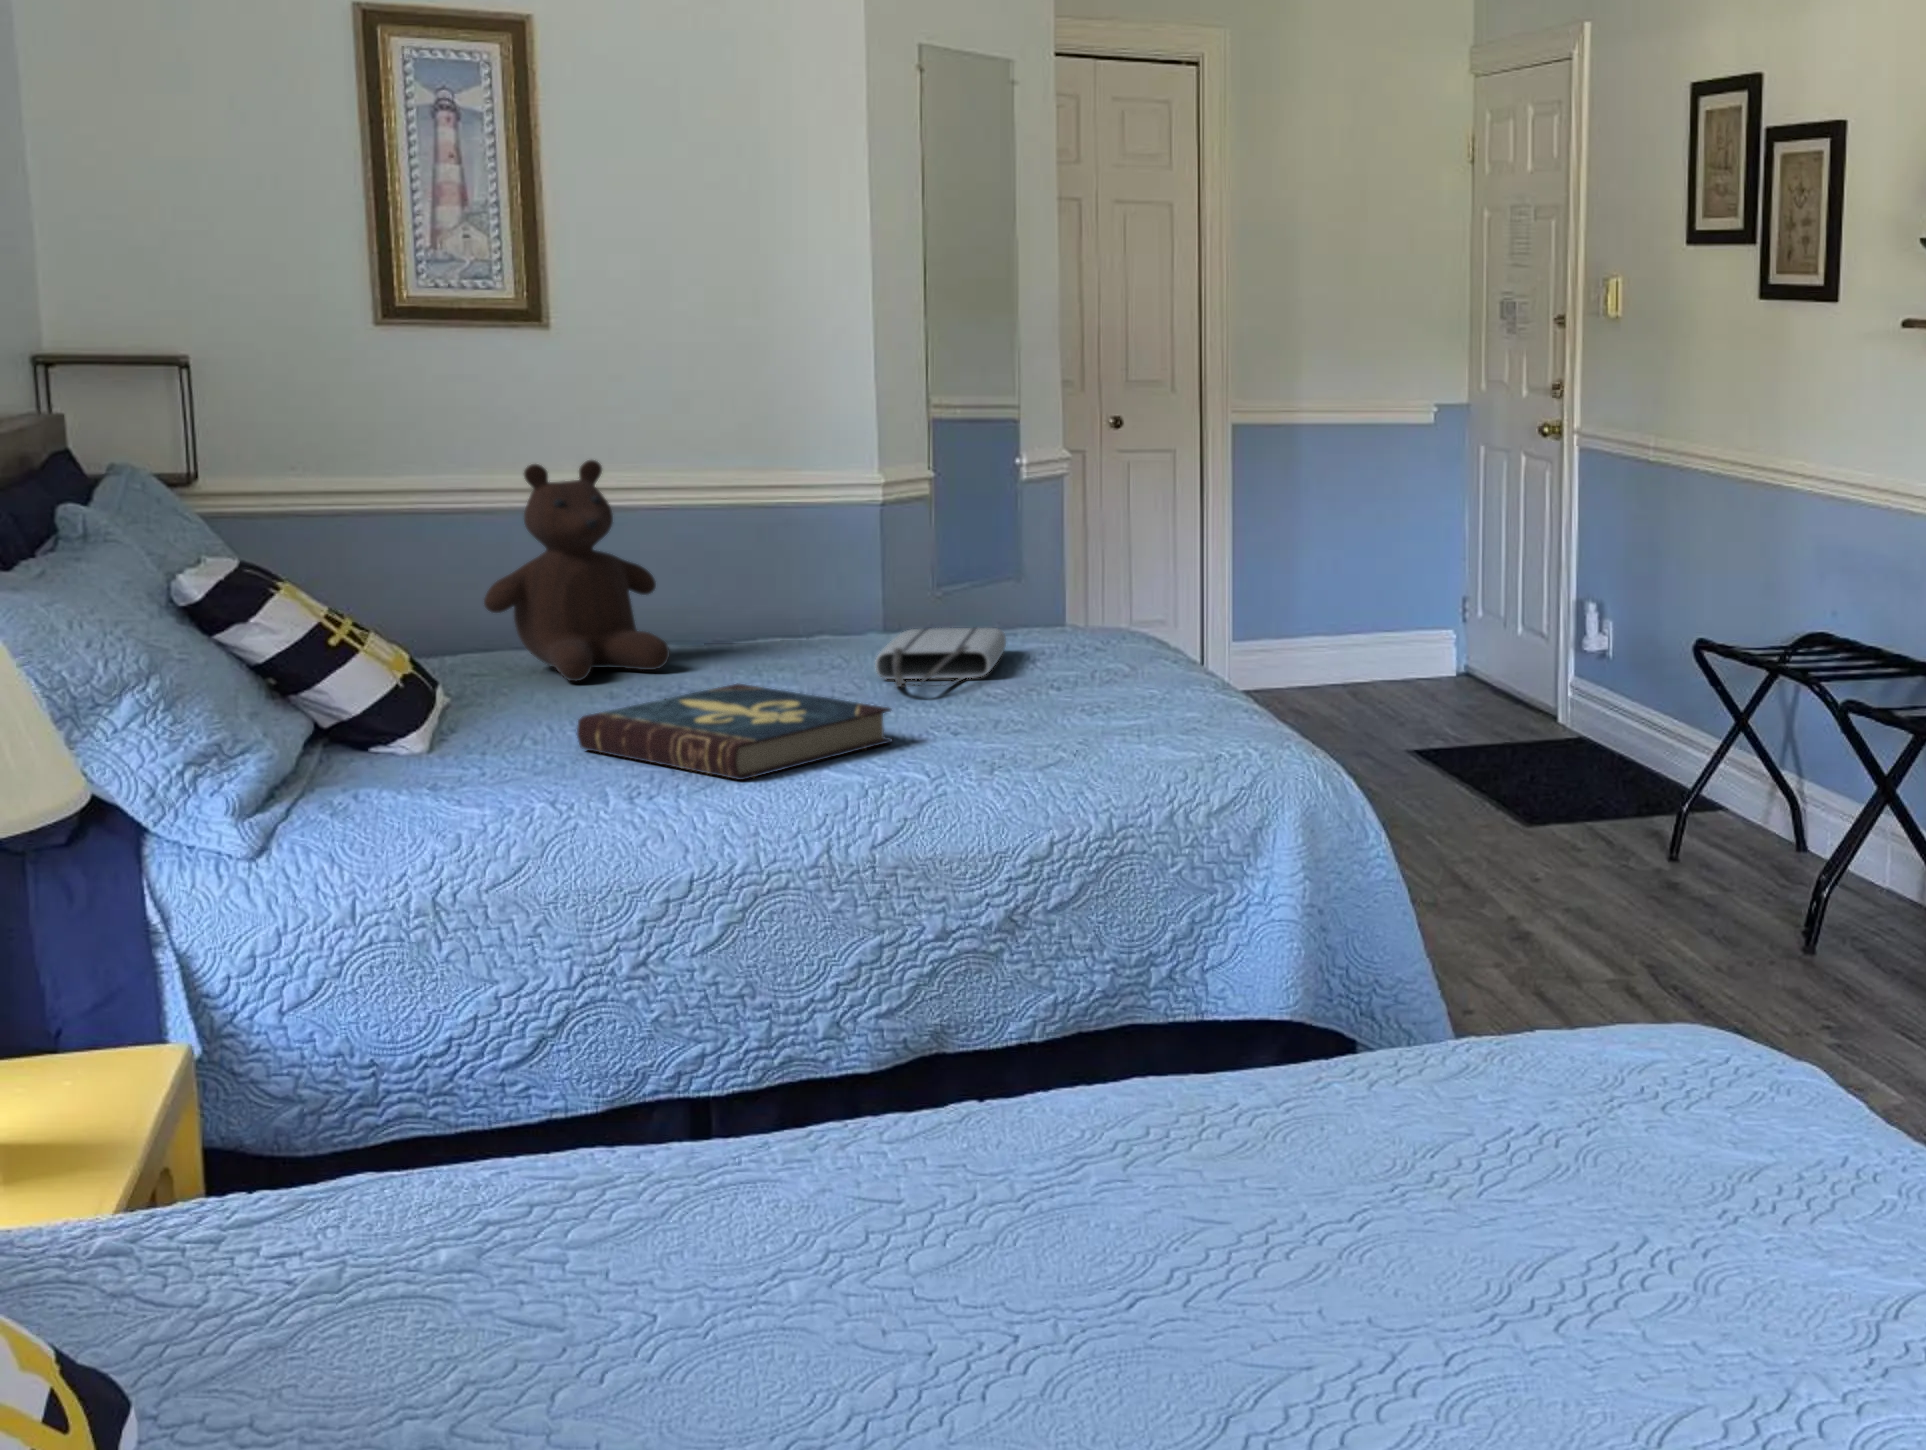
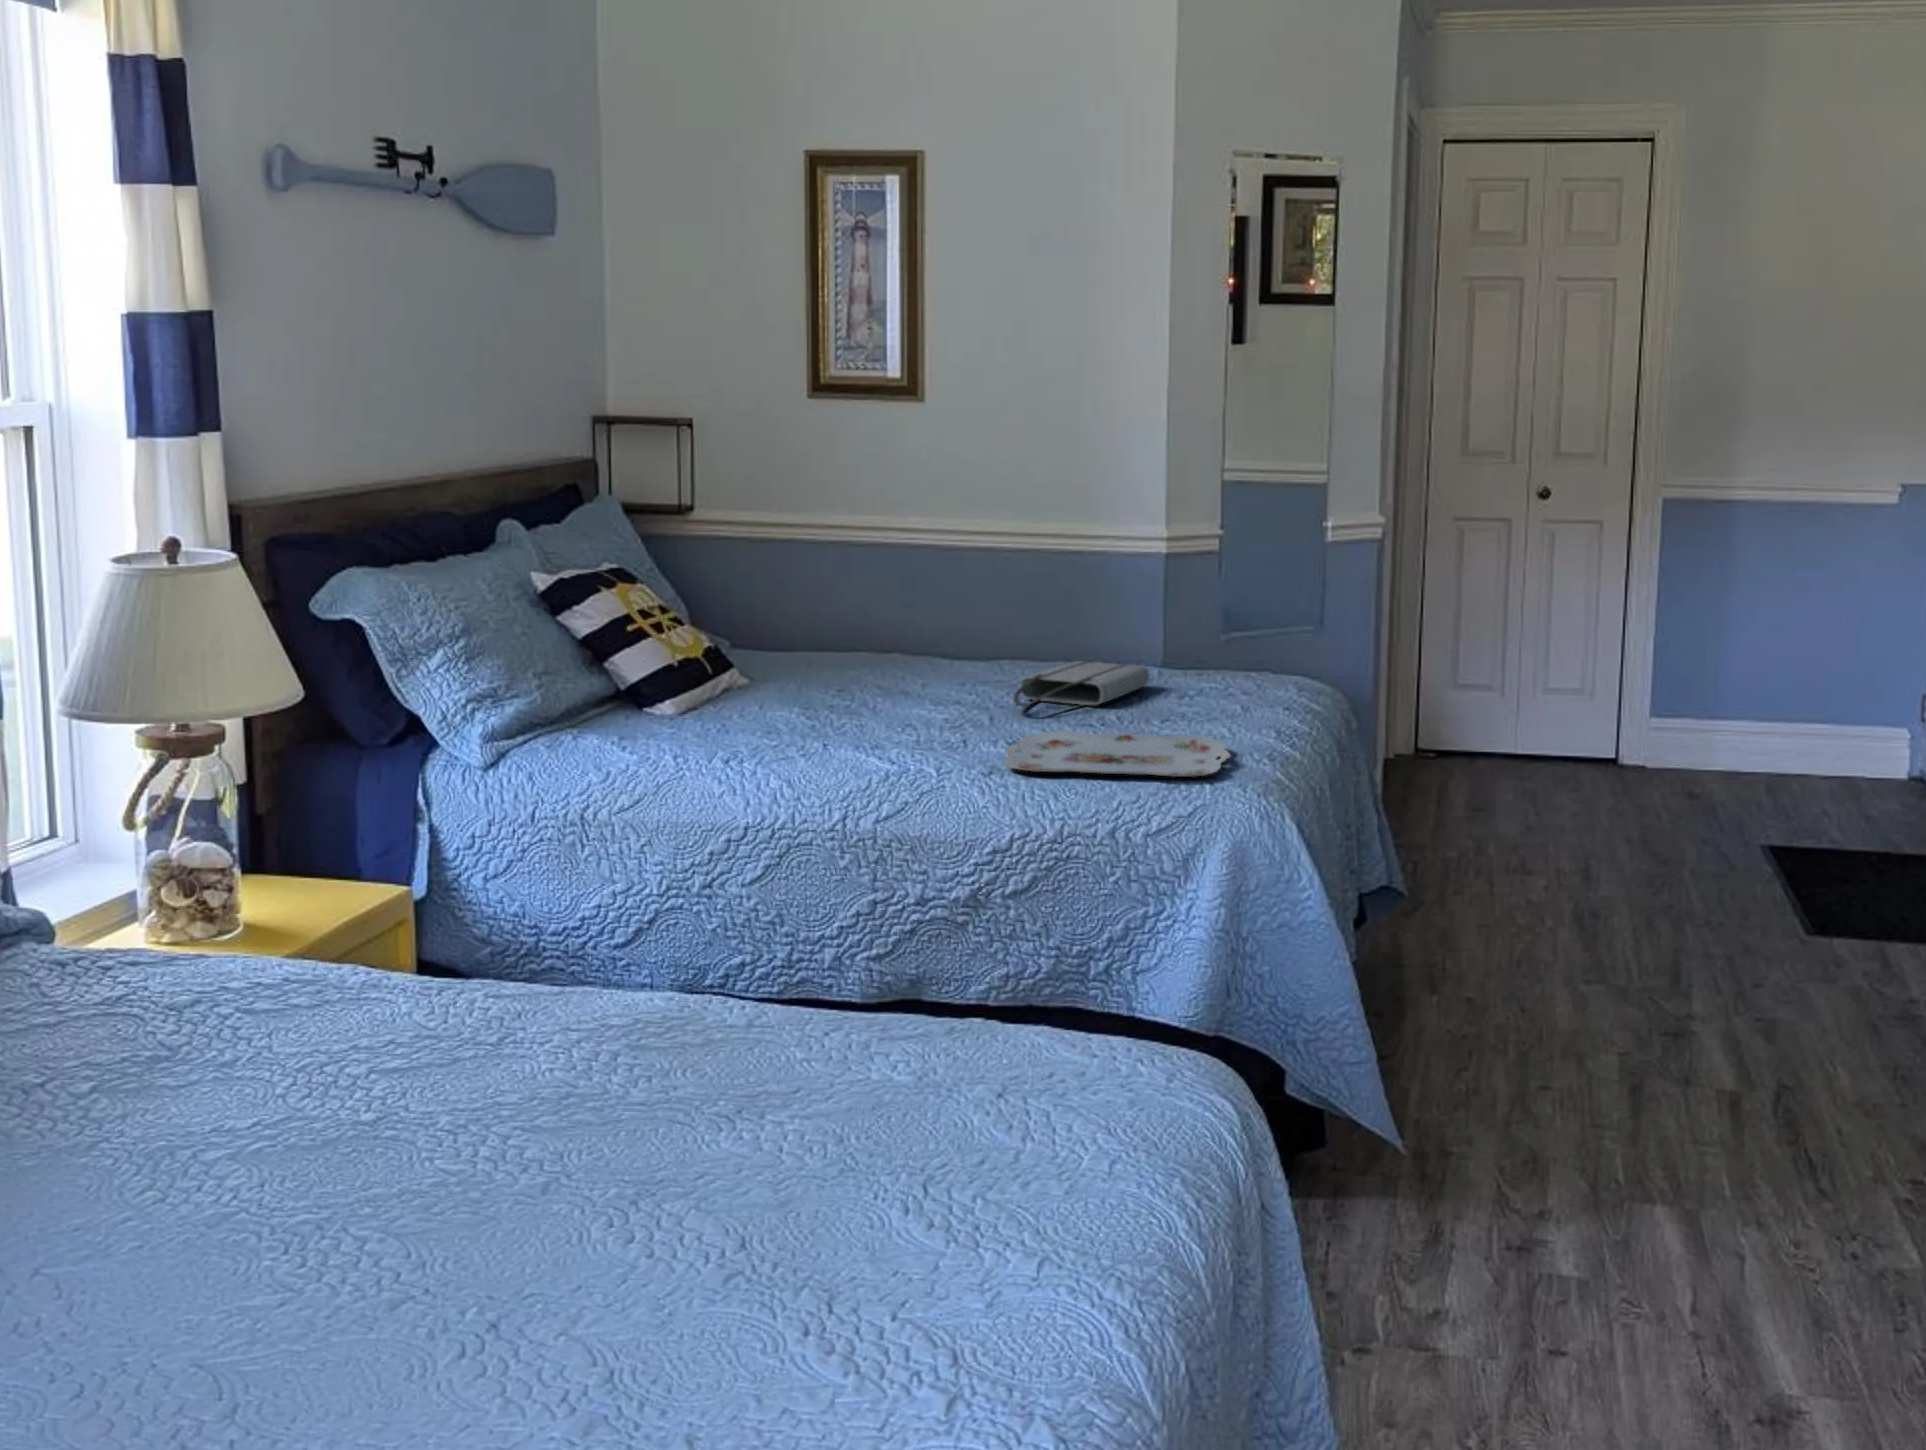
teddy bear: present [484,460,670,681] -> none [777,507,908,676]
book: present [577,683,892,780] -> none [747,689,953,761]
serving tray: none [970,694,1251,756] -> present [1004,731,1230,777]

